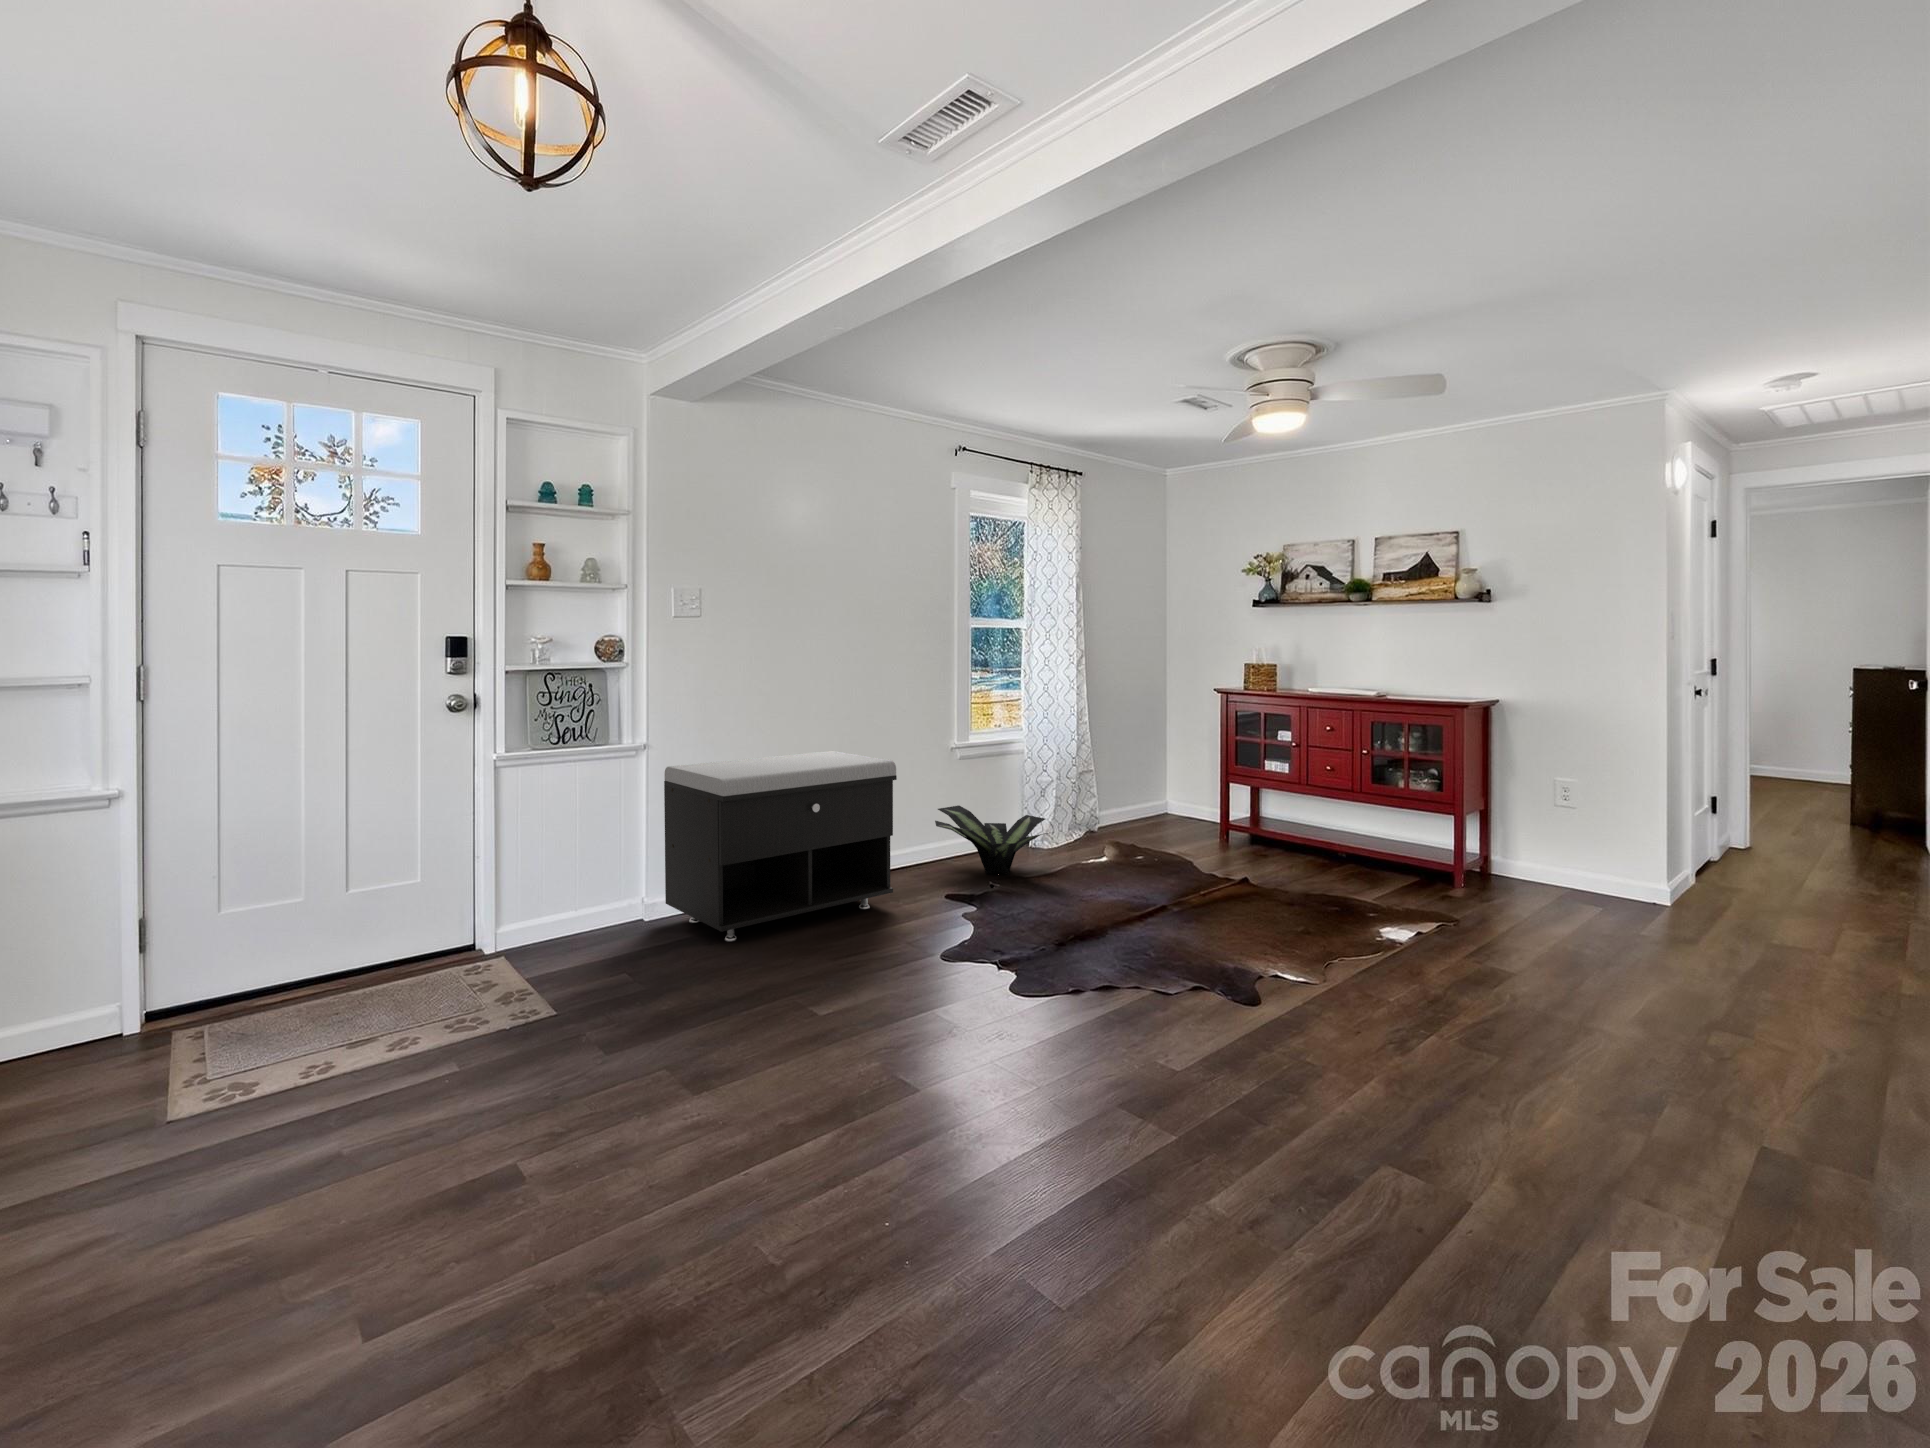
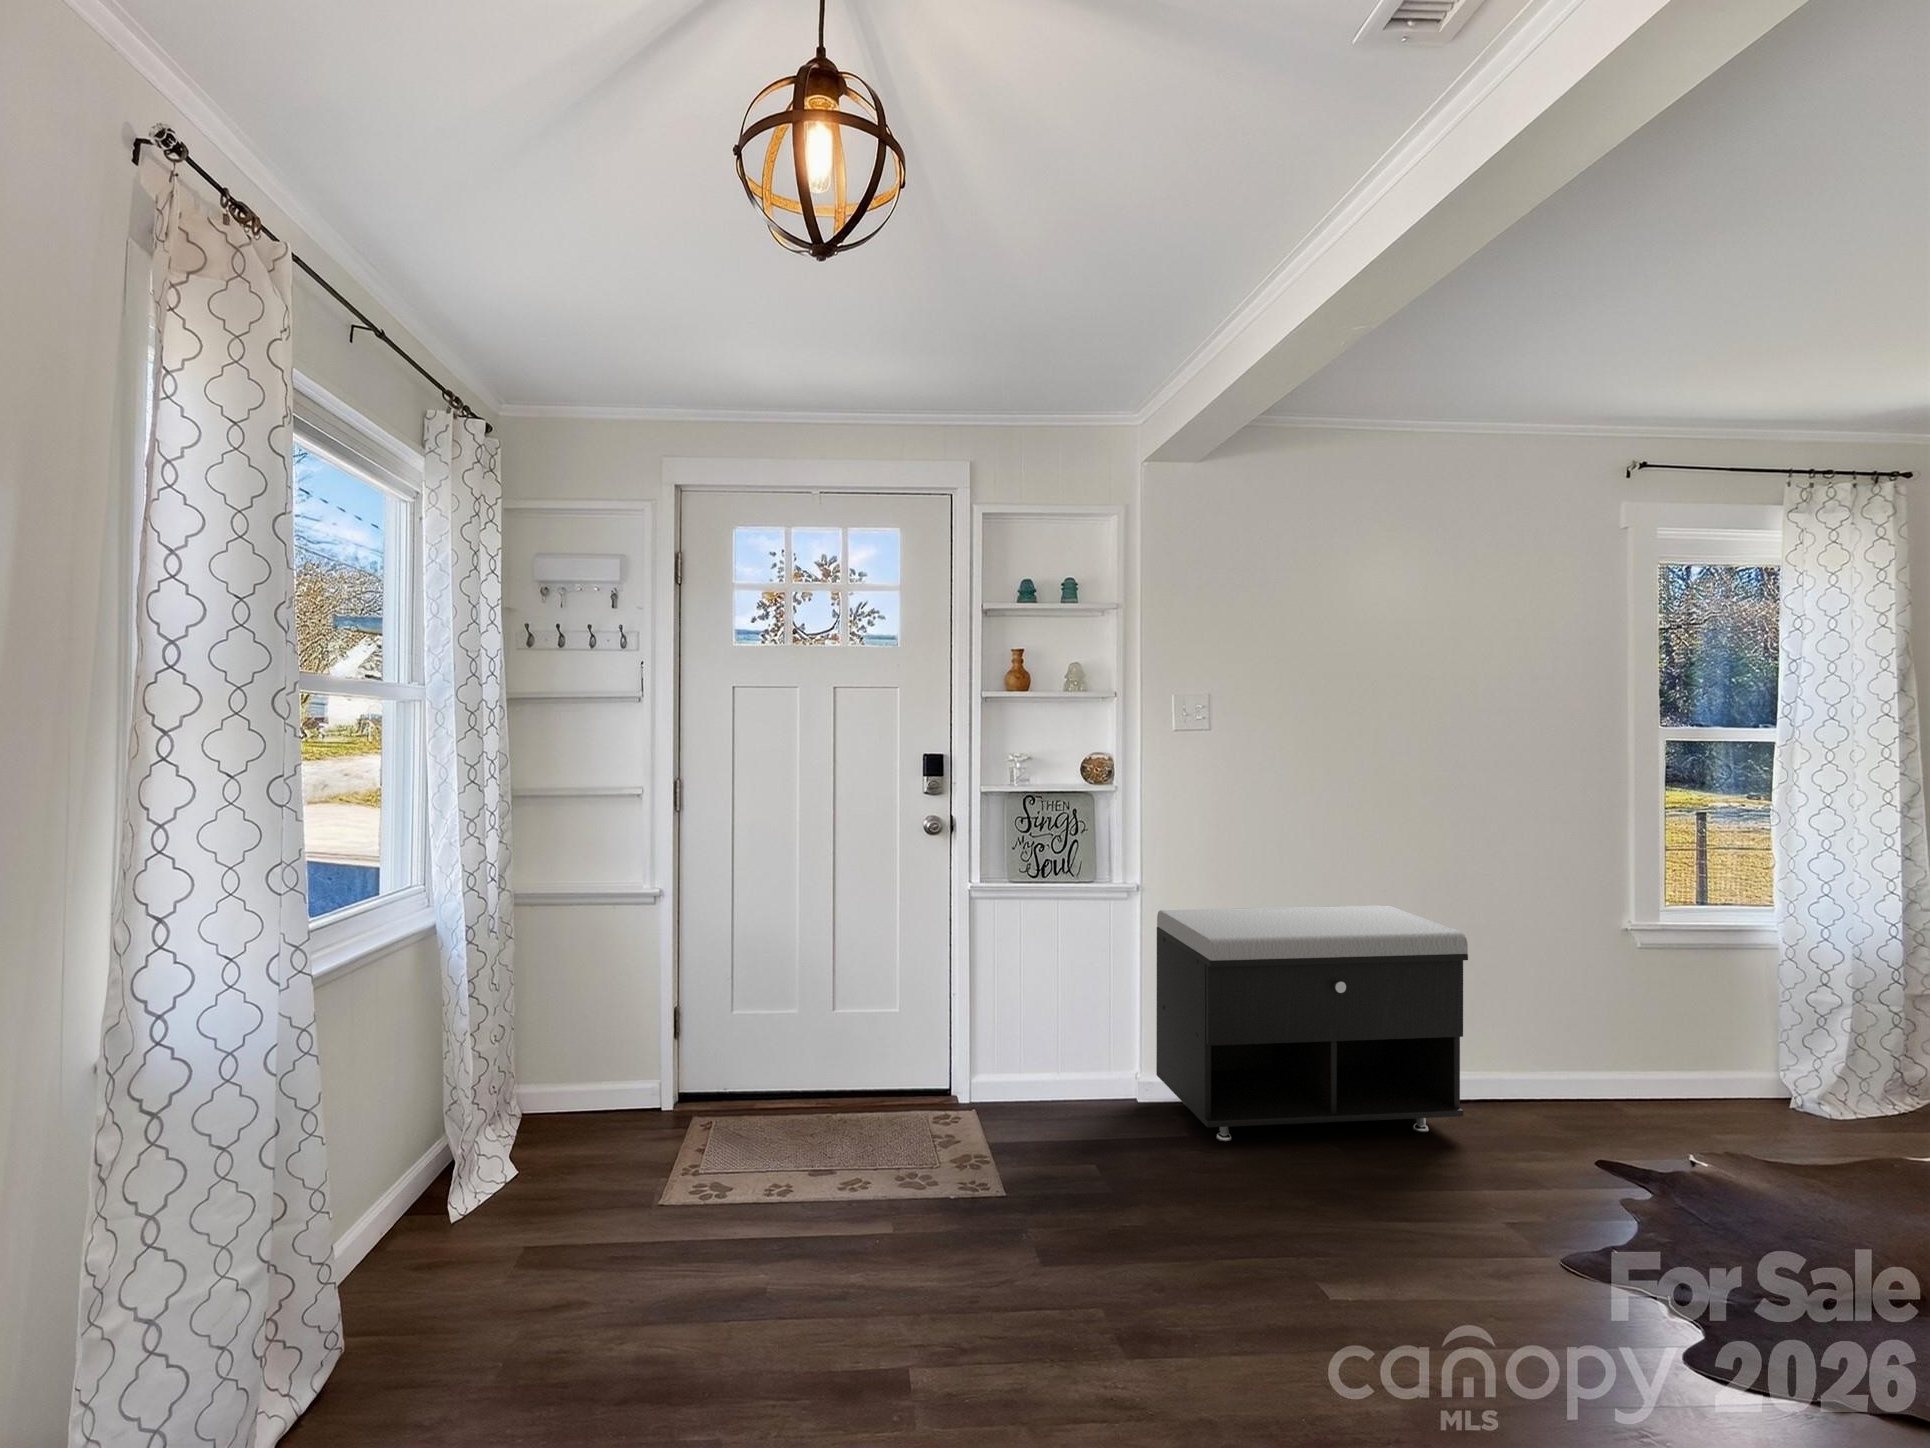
potted plant: present [935,805,1048,875] -> none [1551,998,1761,1120]

